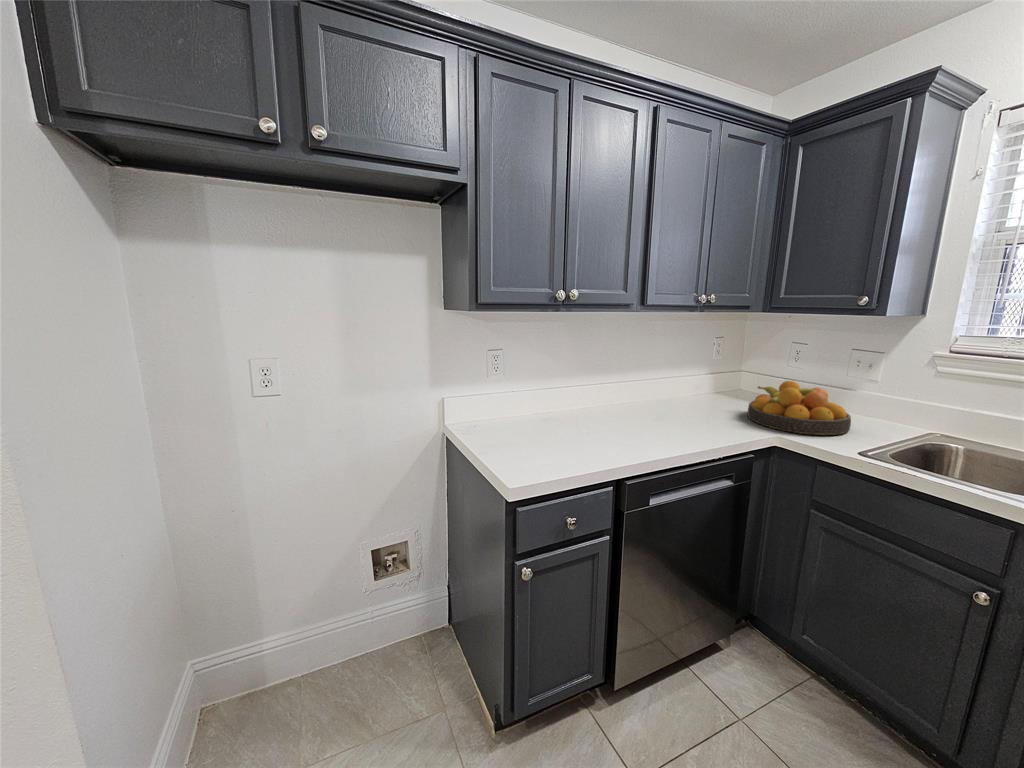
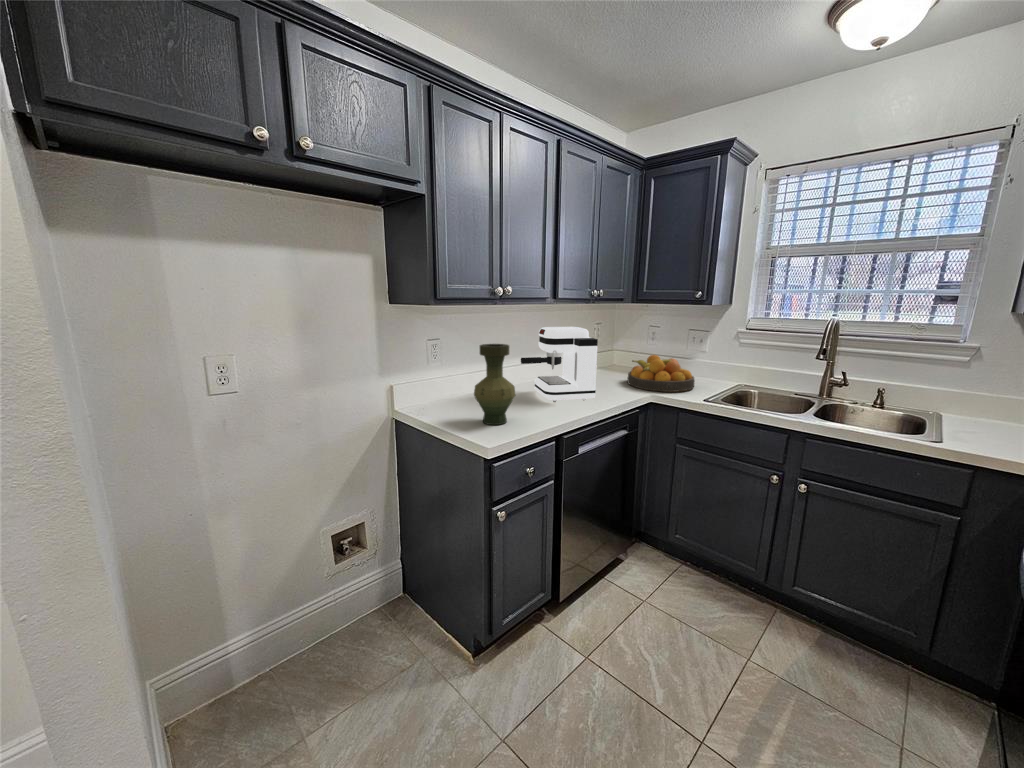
coffee maker: none [596,340,694,434] -> present [521,327,598,401]
vase: none [516,358,566,457] -> present [474,344,516,425]

